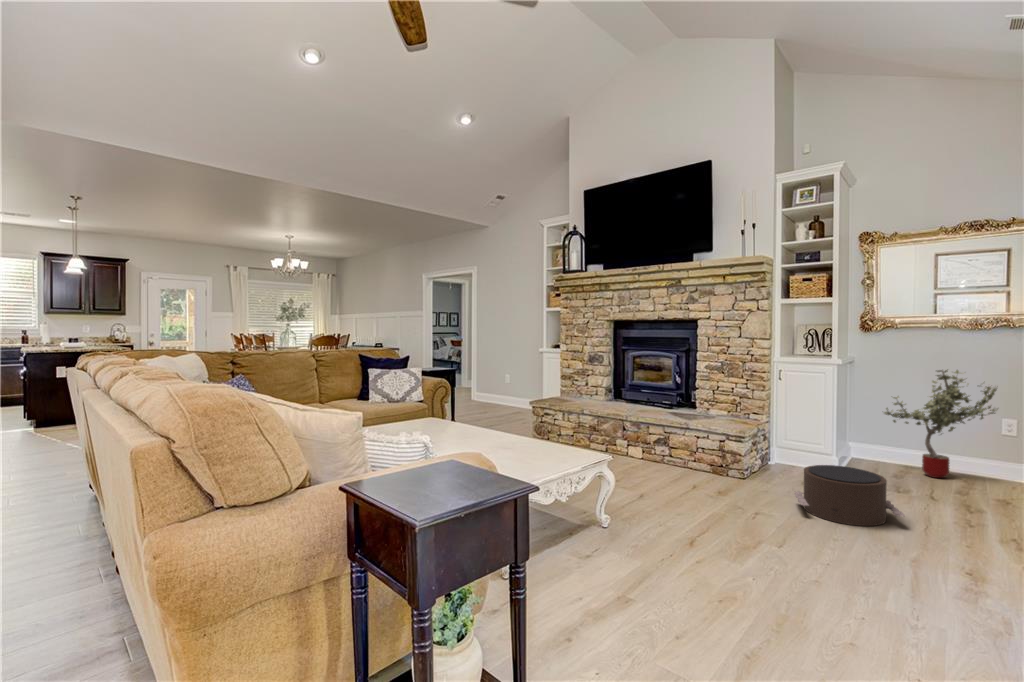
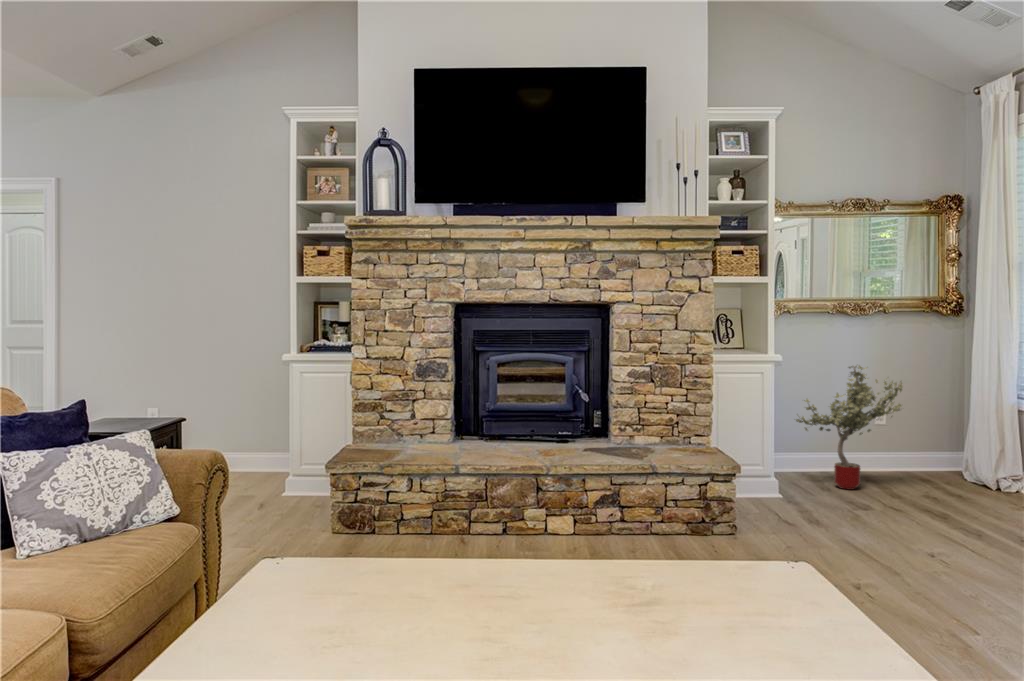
pouf: present [794,465,905,526] -> none [840,495,965,570]

